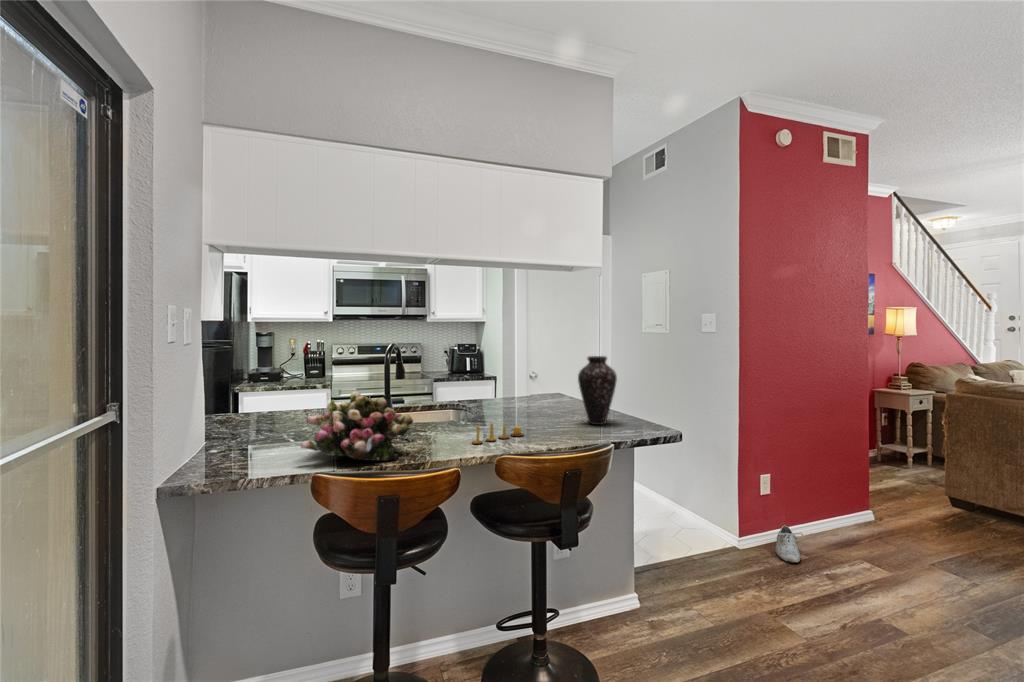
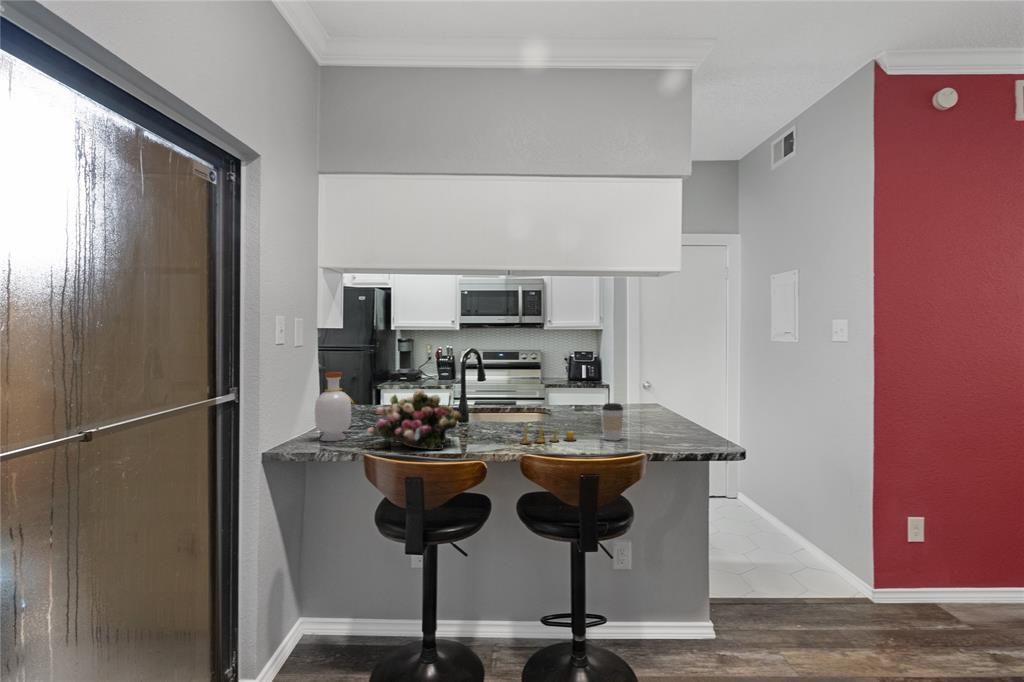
vase: present [578,356,617,425] -> none [643,366,685,437]
bottle: none [218,377,269,462] -> present [315,372,354,441]
coffee cup: none [545,395,567,432] -> present [602,403,623,440]
shoe: present [775,526,803,563] -> none [920,586,965,631]

